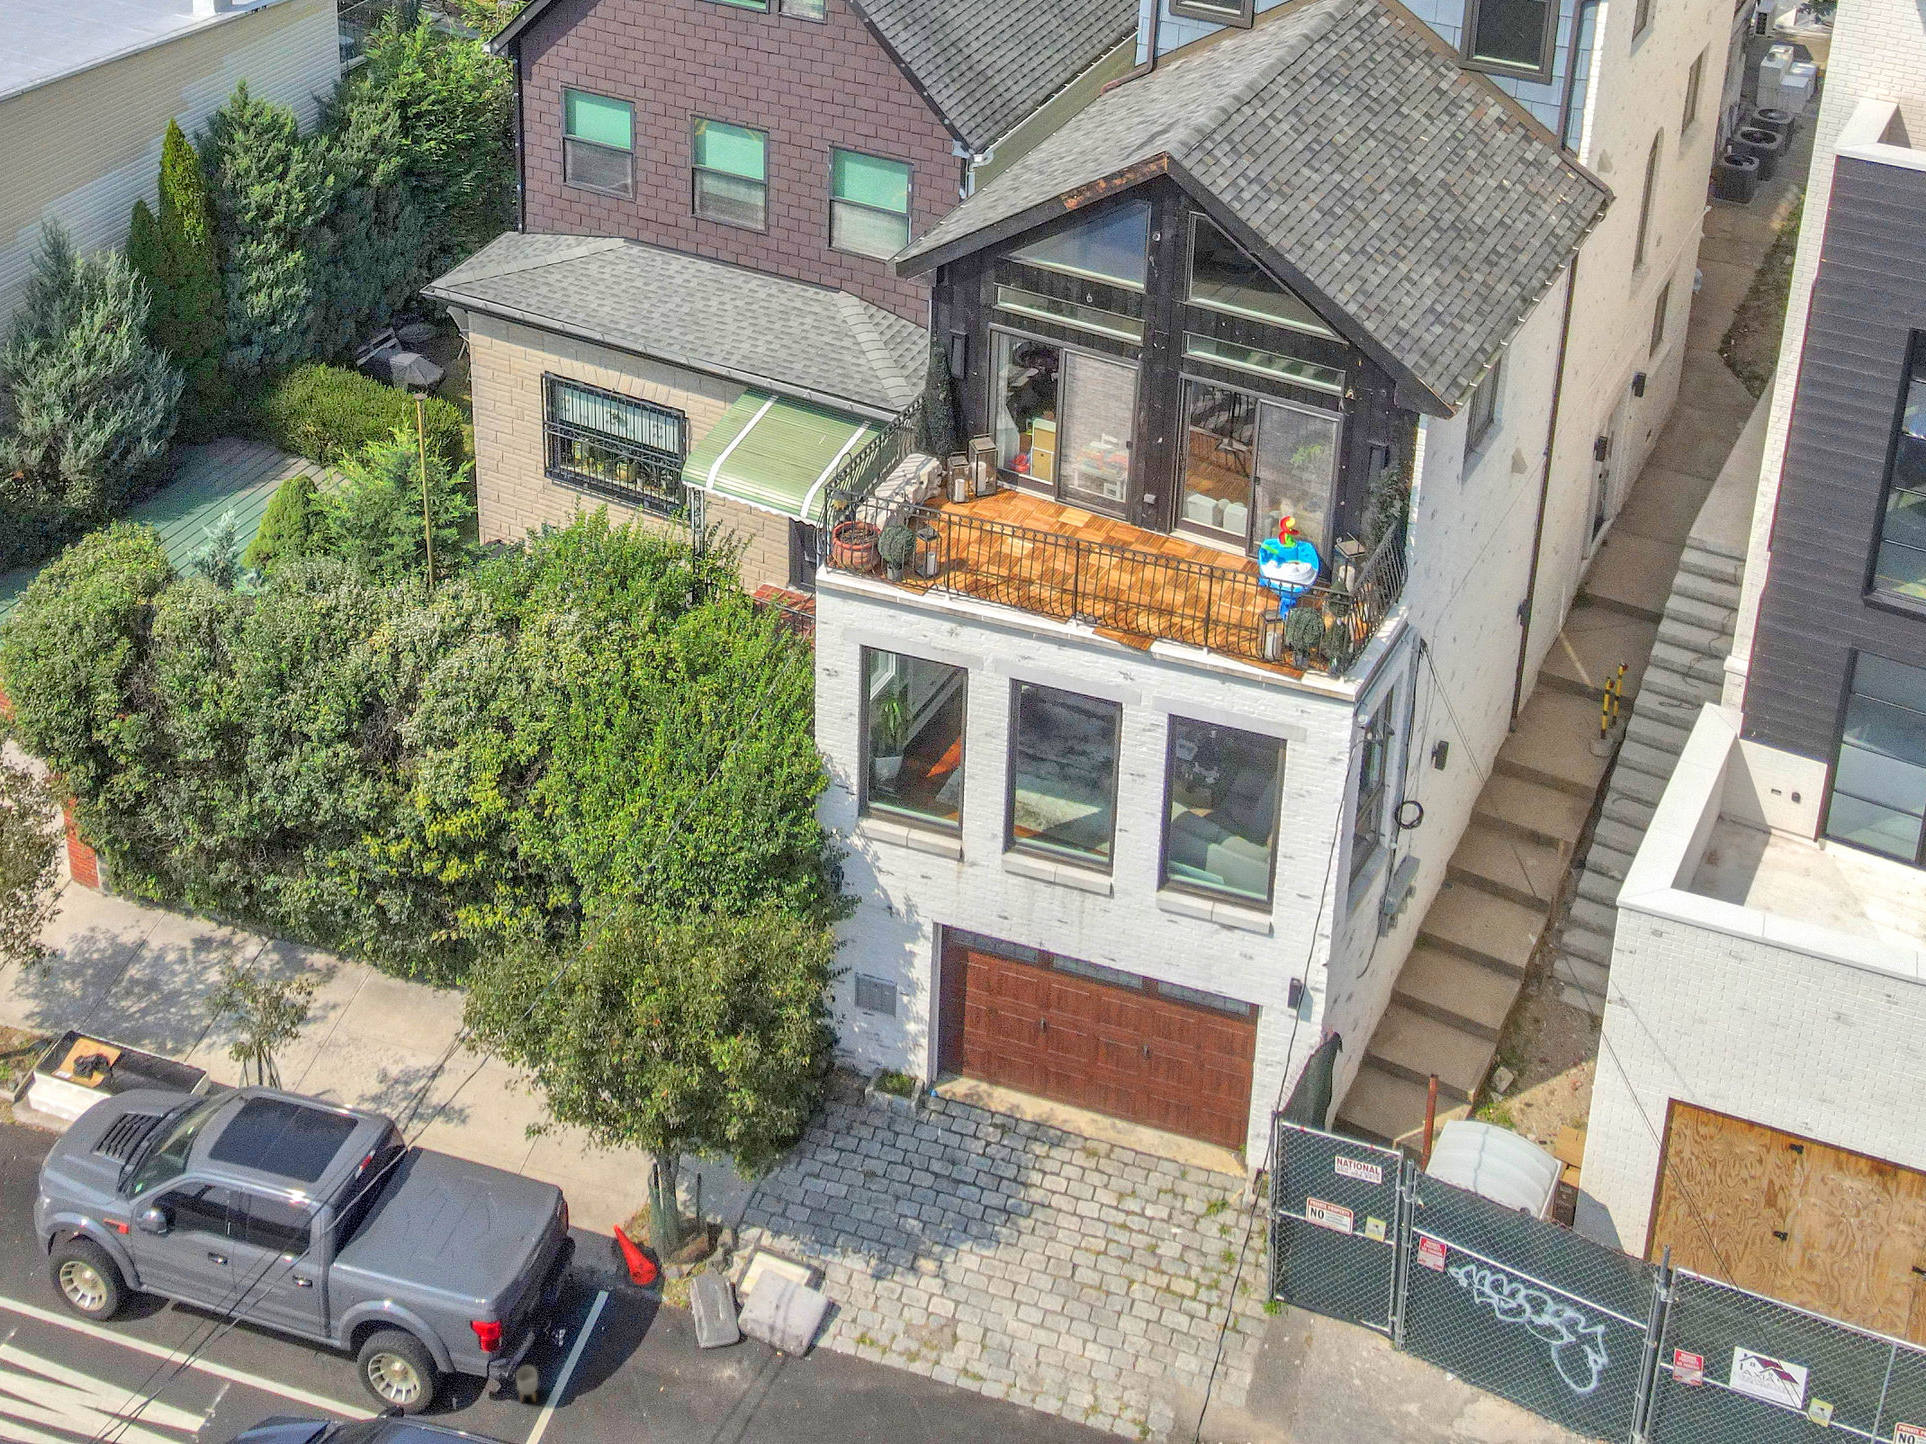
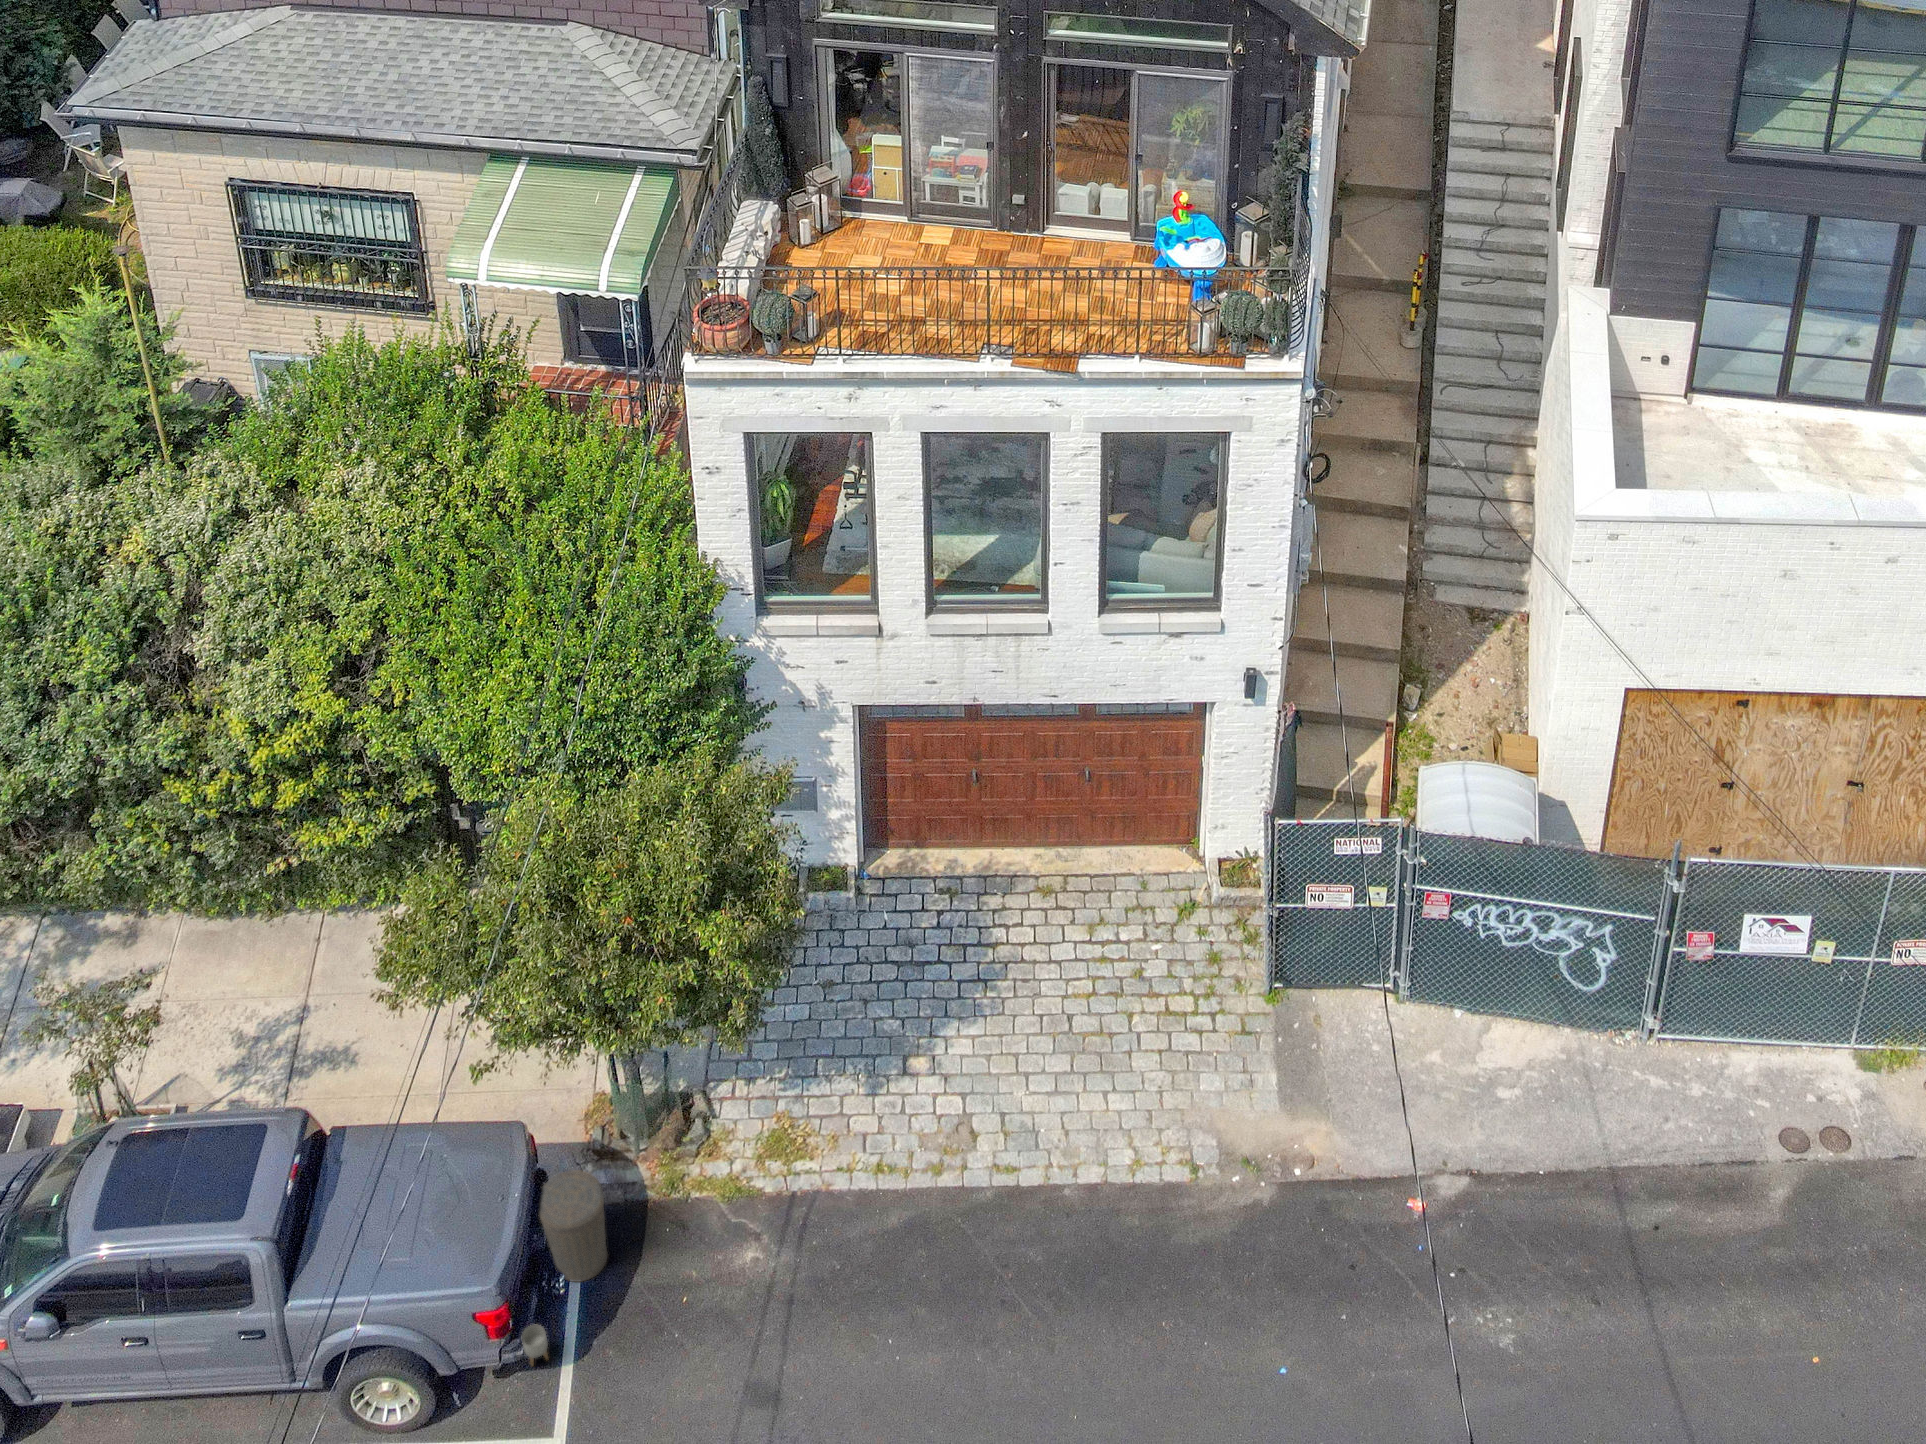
trash can: none [556,1247,614,1350] -> present [540,1170,608,1282]

